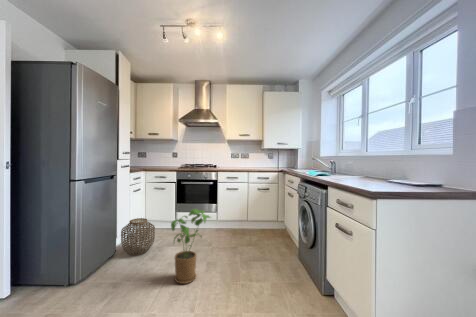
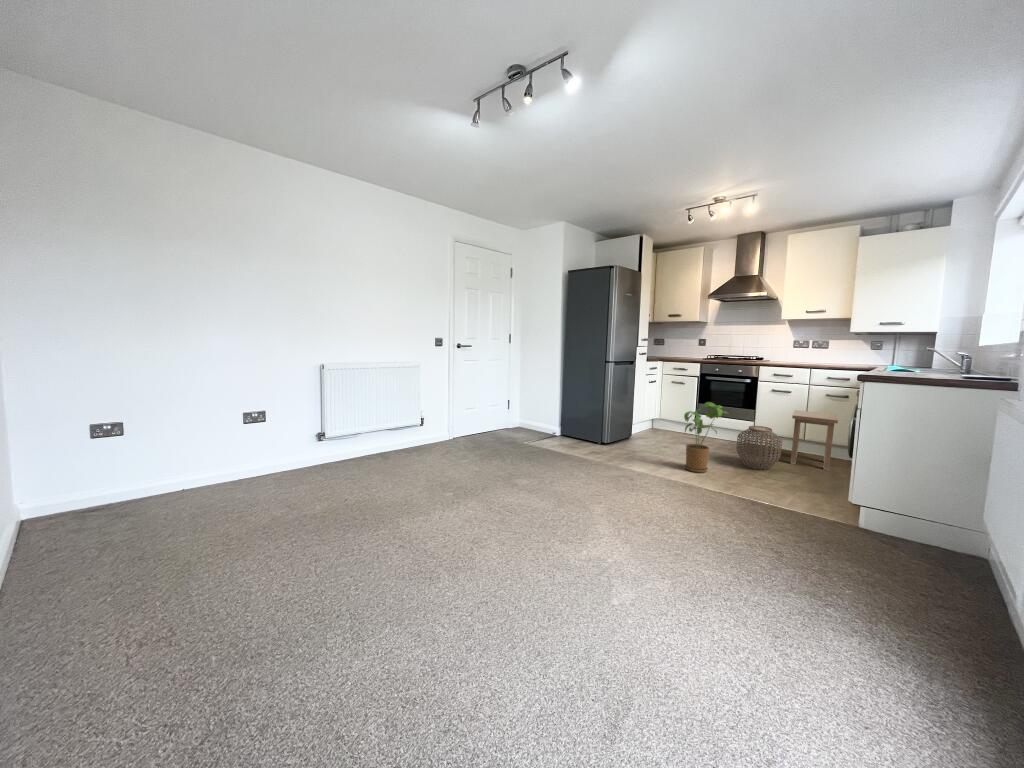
stool: none [243,202,272,244] -> present [791,410,838,470]
woven basket: present [121,218,155,256] -> present [737,426,782,470]

